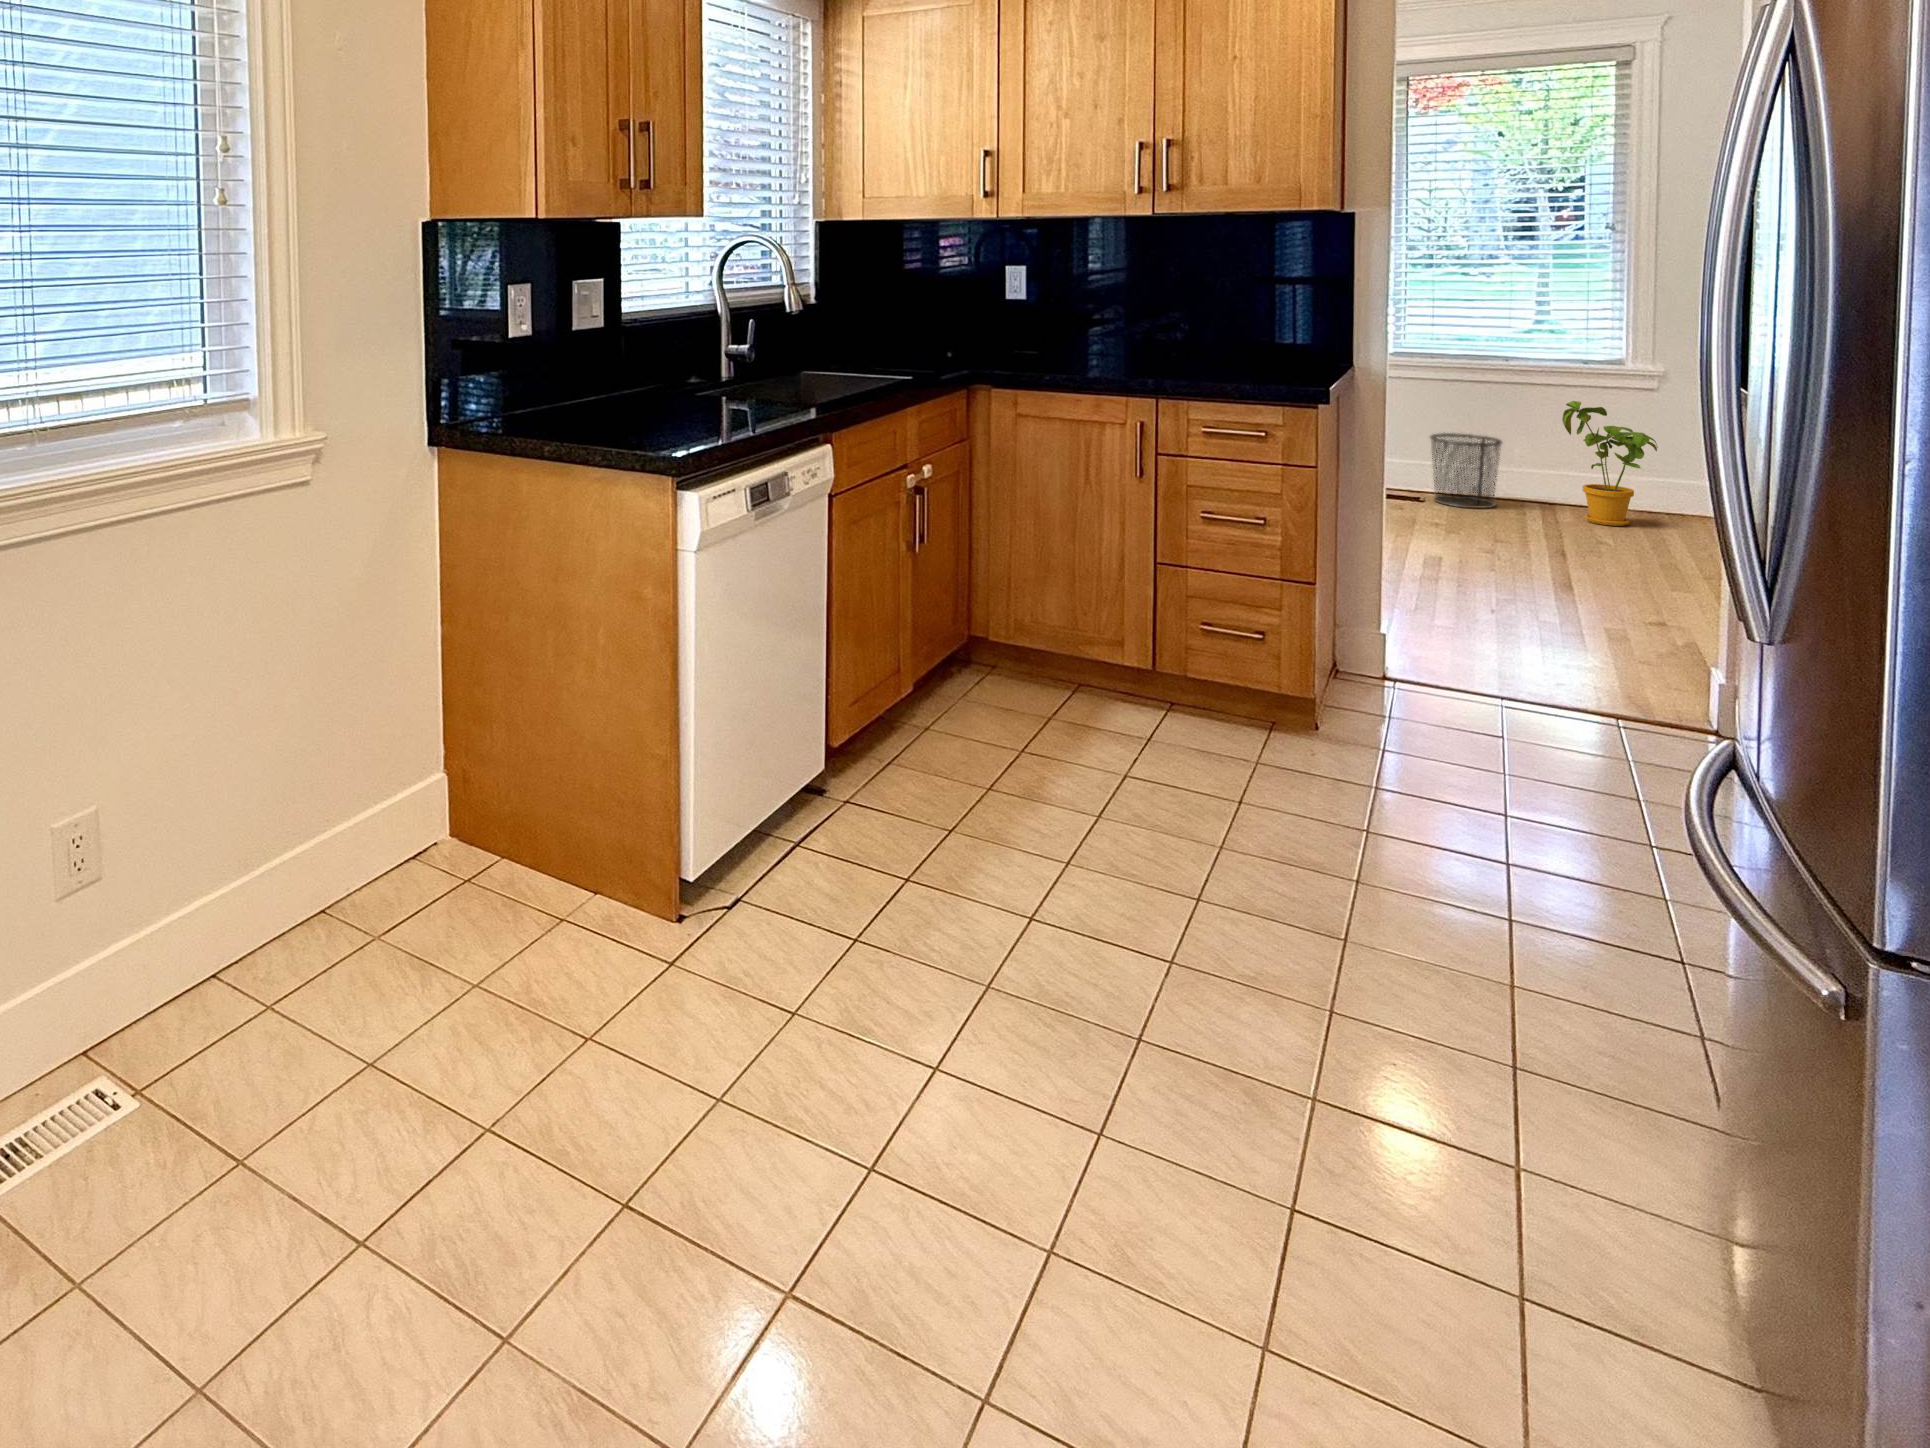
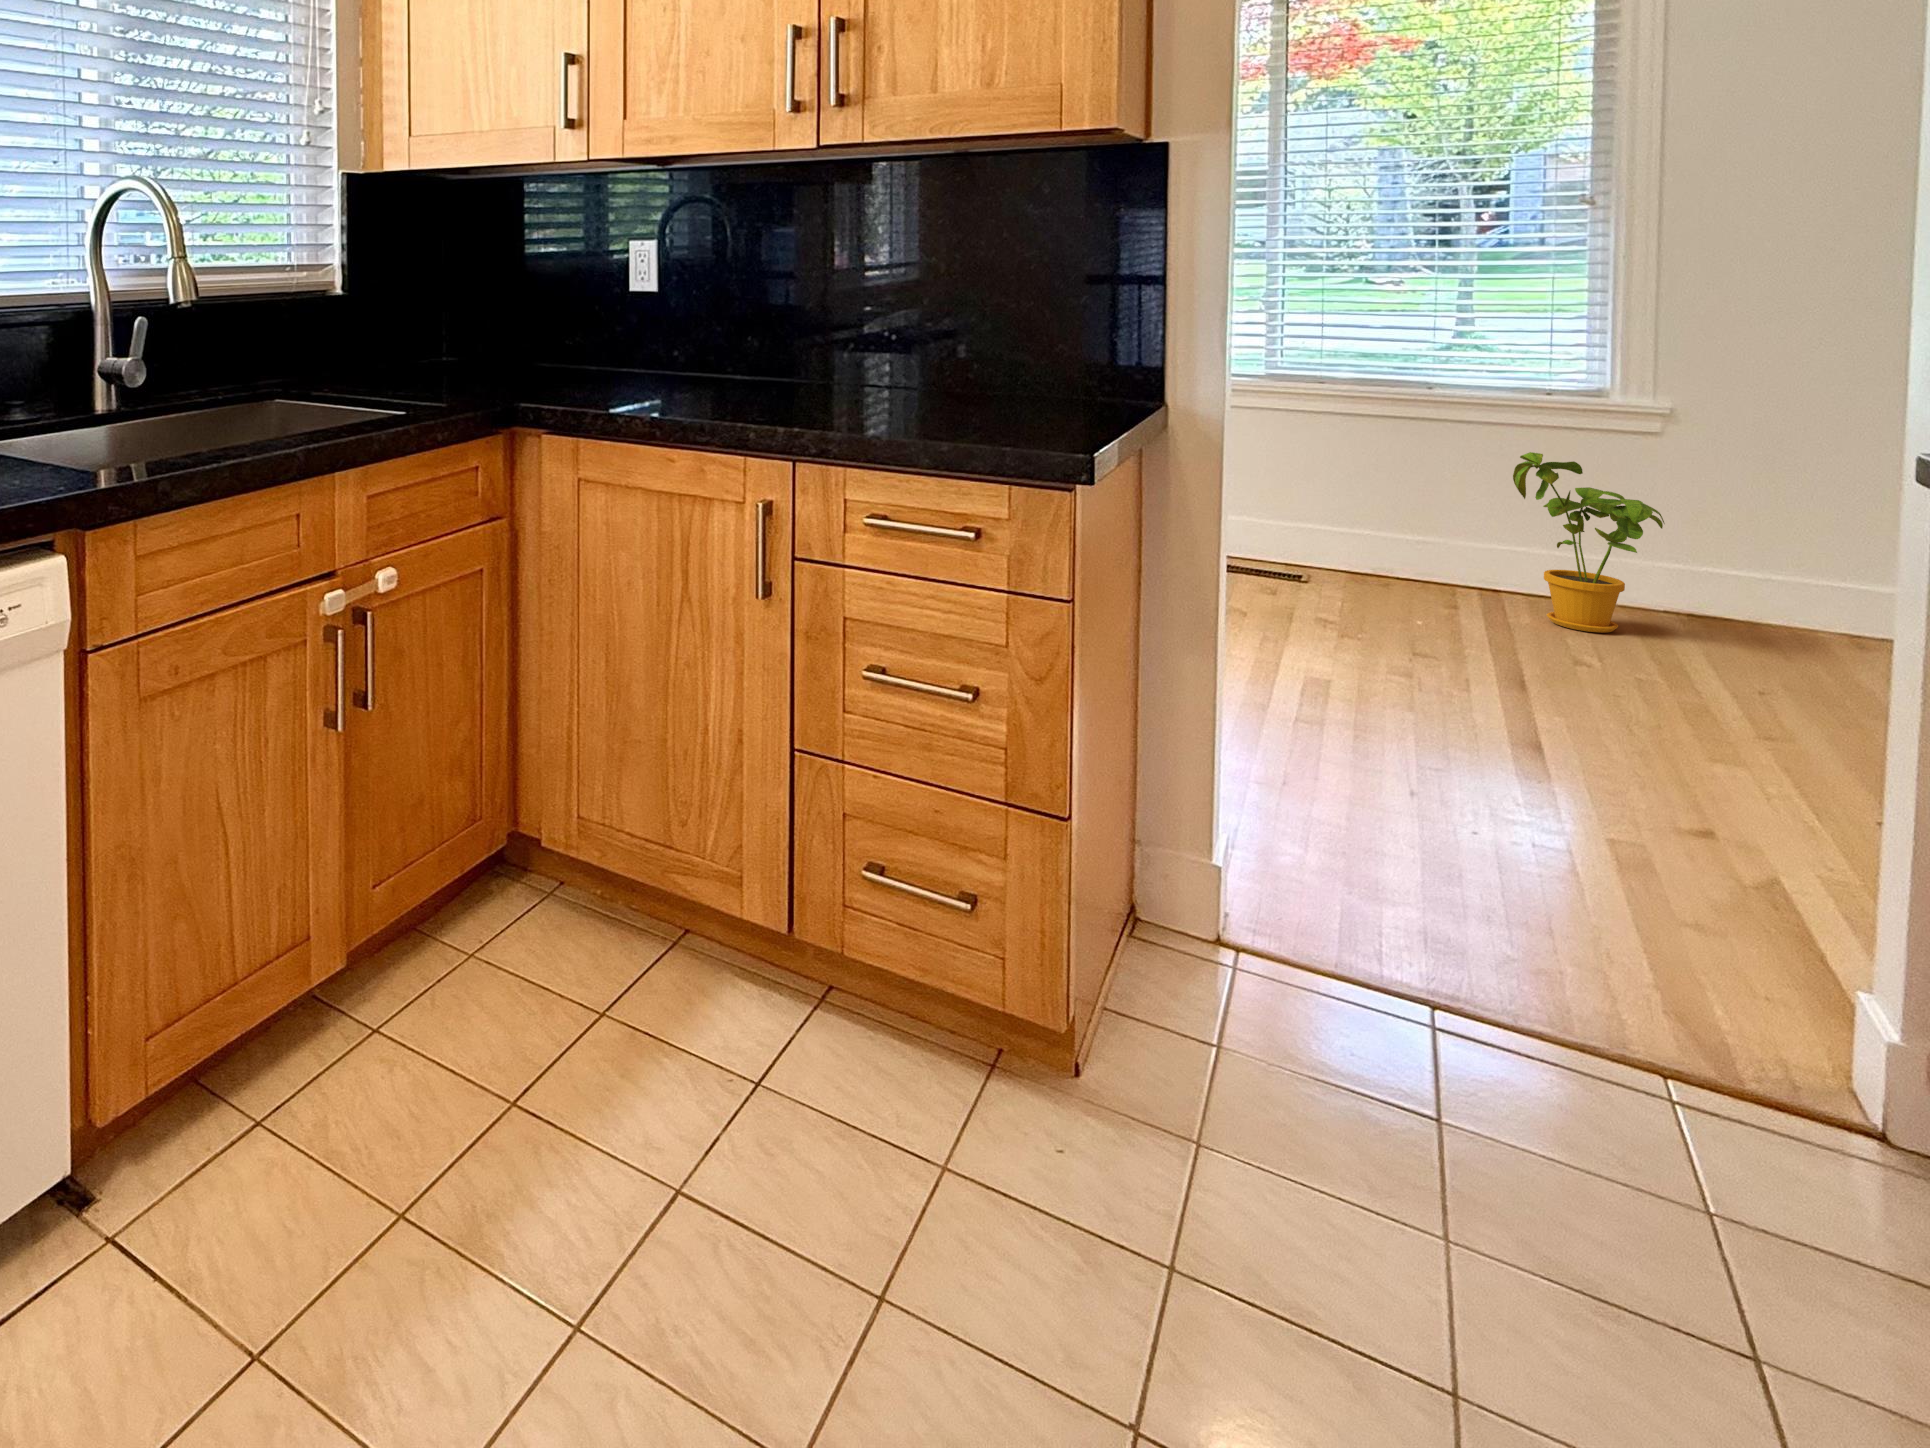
waste bin: present [1430,433,1502,508] -> none [1315,489,1423,595]

